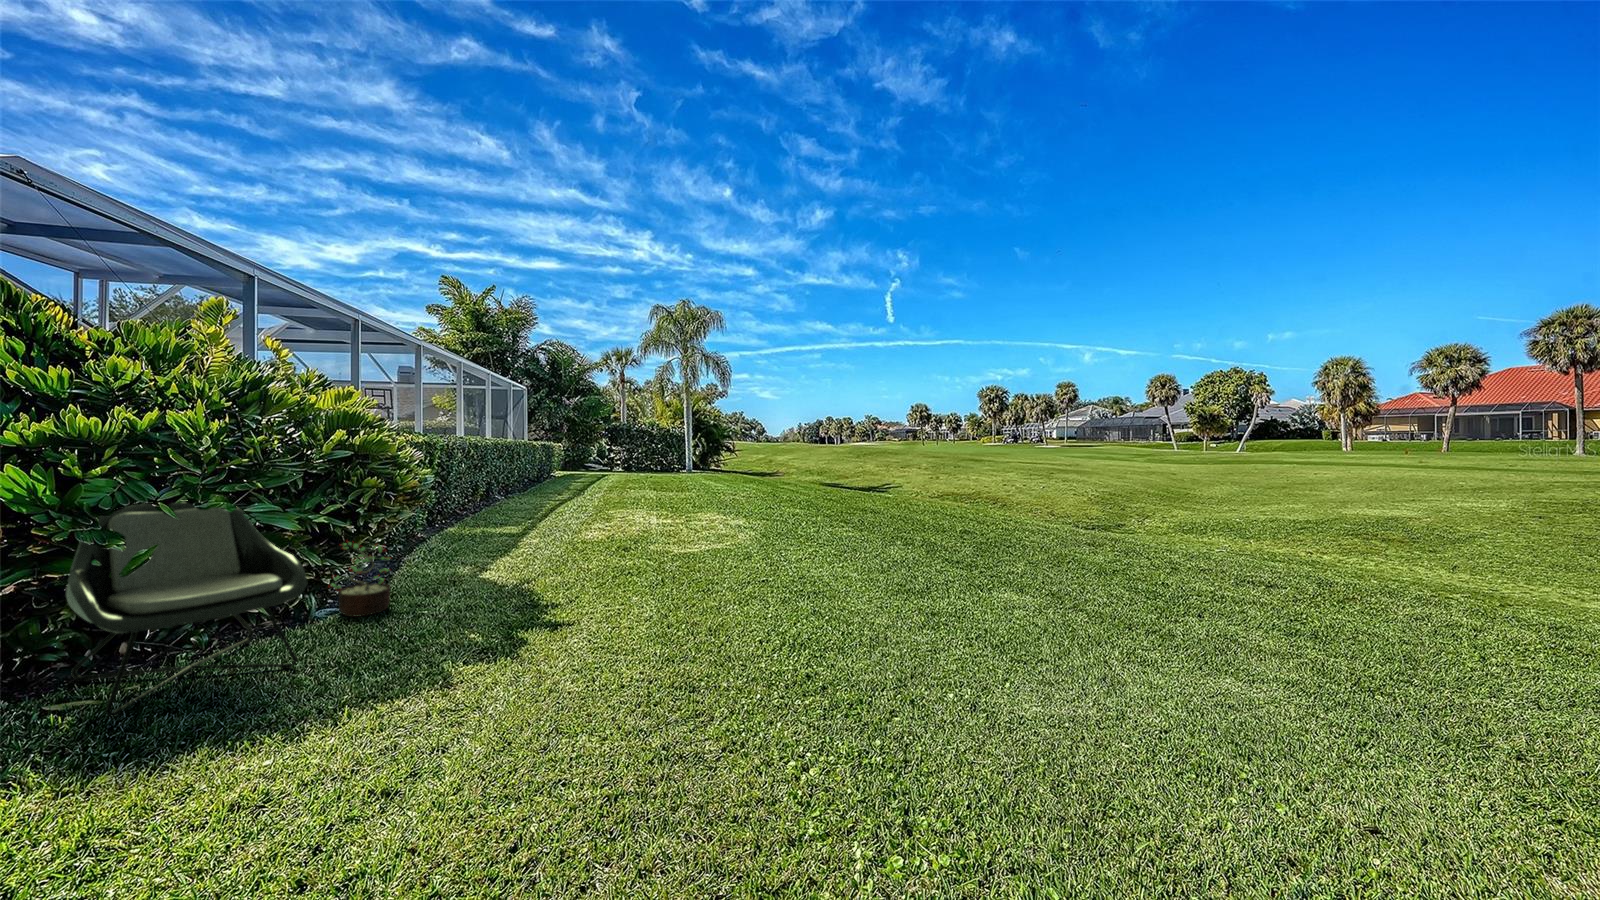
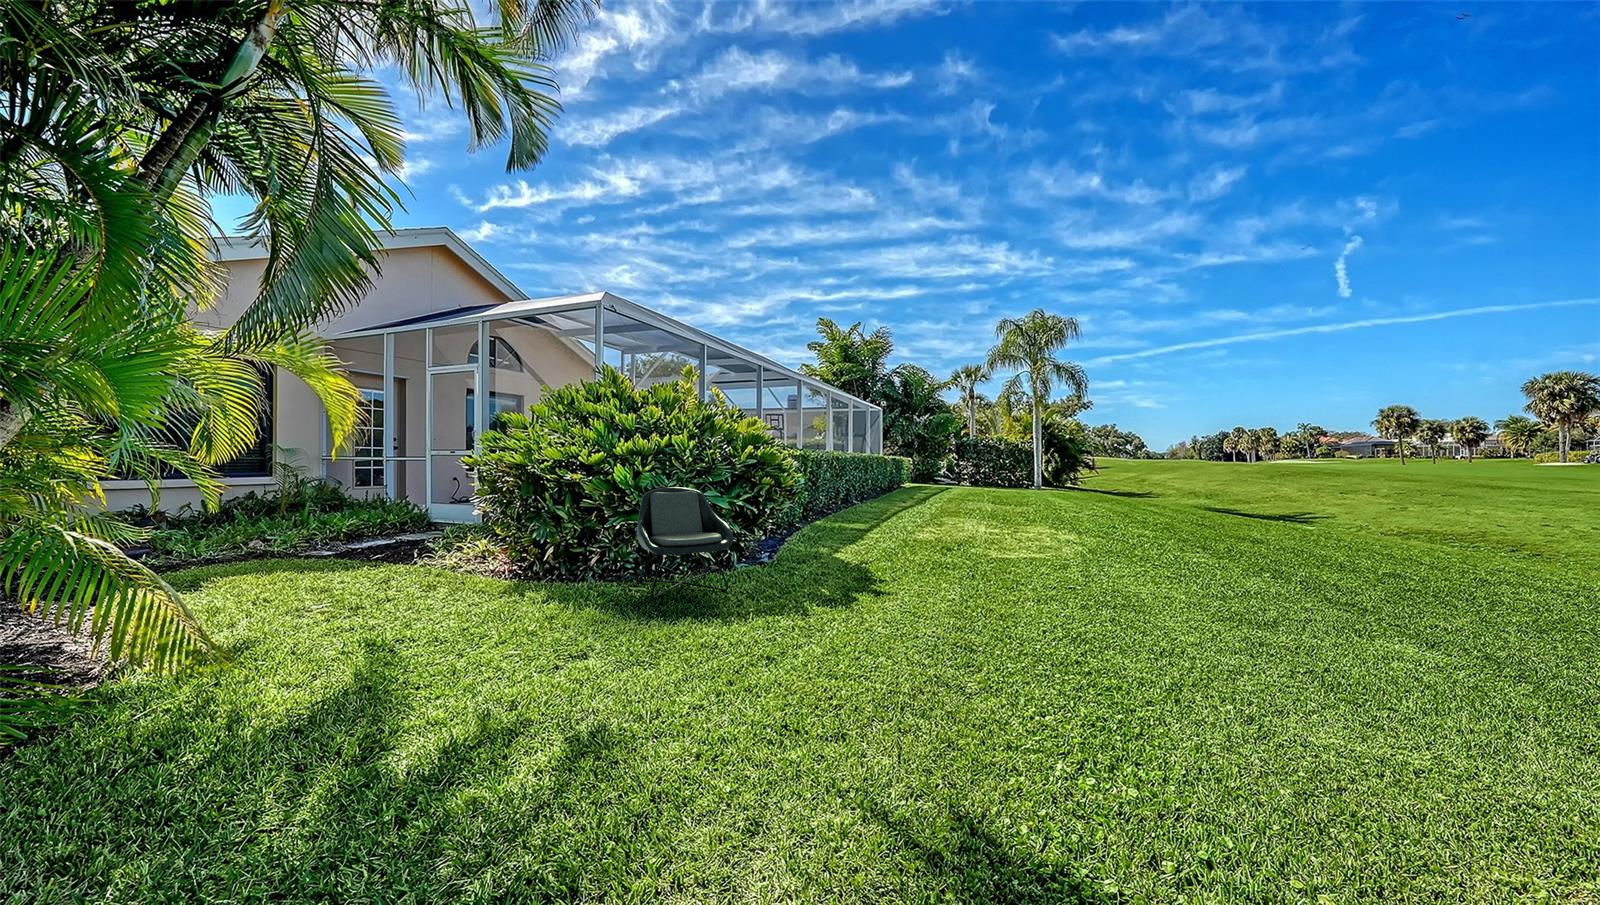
decorative plant: present [330,541,391,617] -> none [743,518,779,571]

